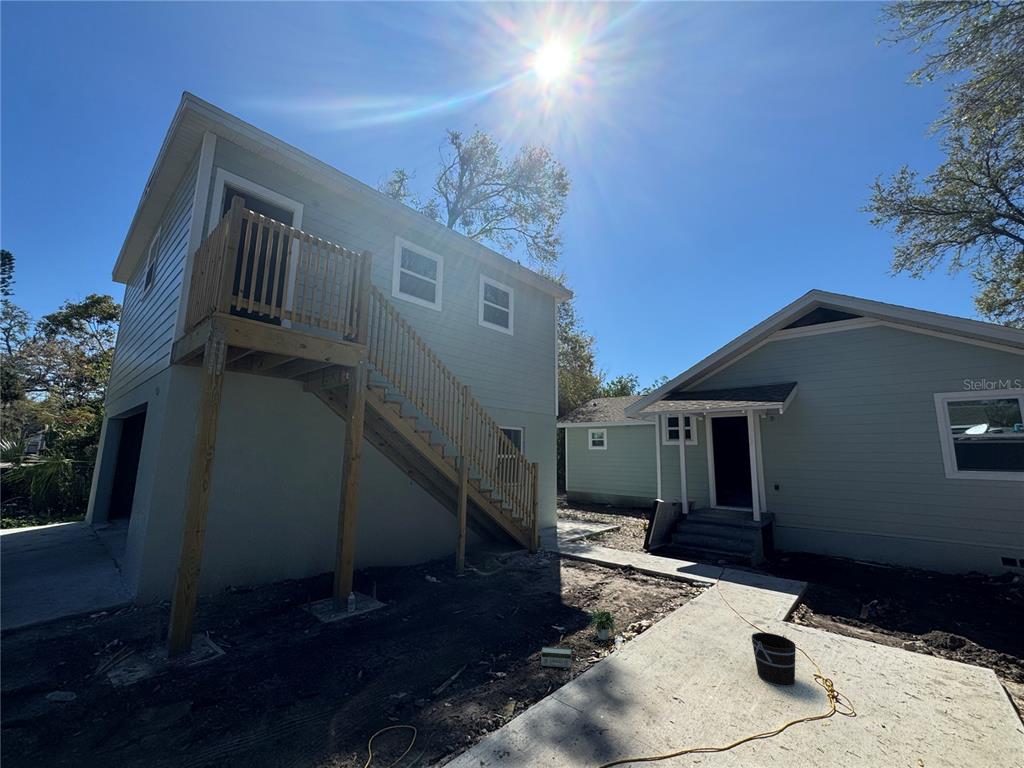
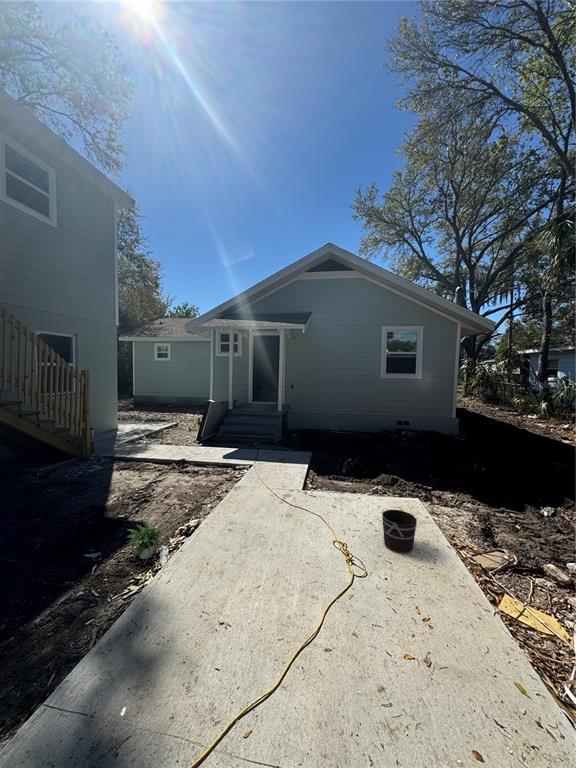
bucket: present [752,632,796,687] -> present [382,509,417,554]
toolbox: present [541,647,571,668] -> none [44,596,97,640]

